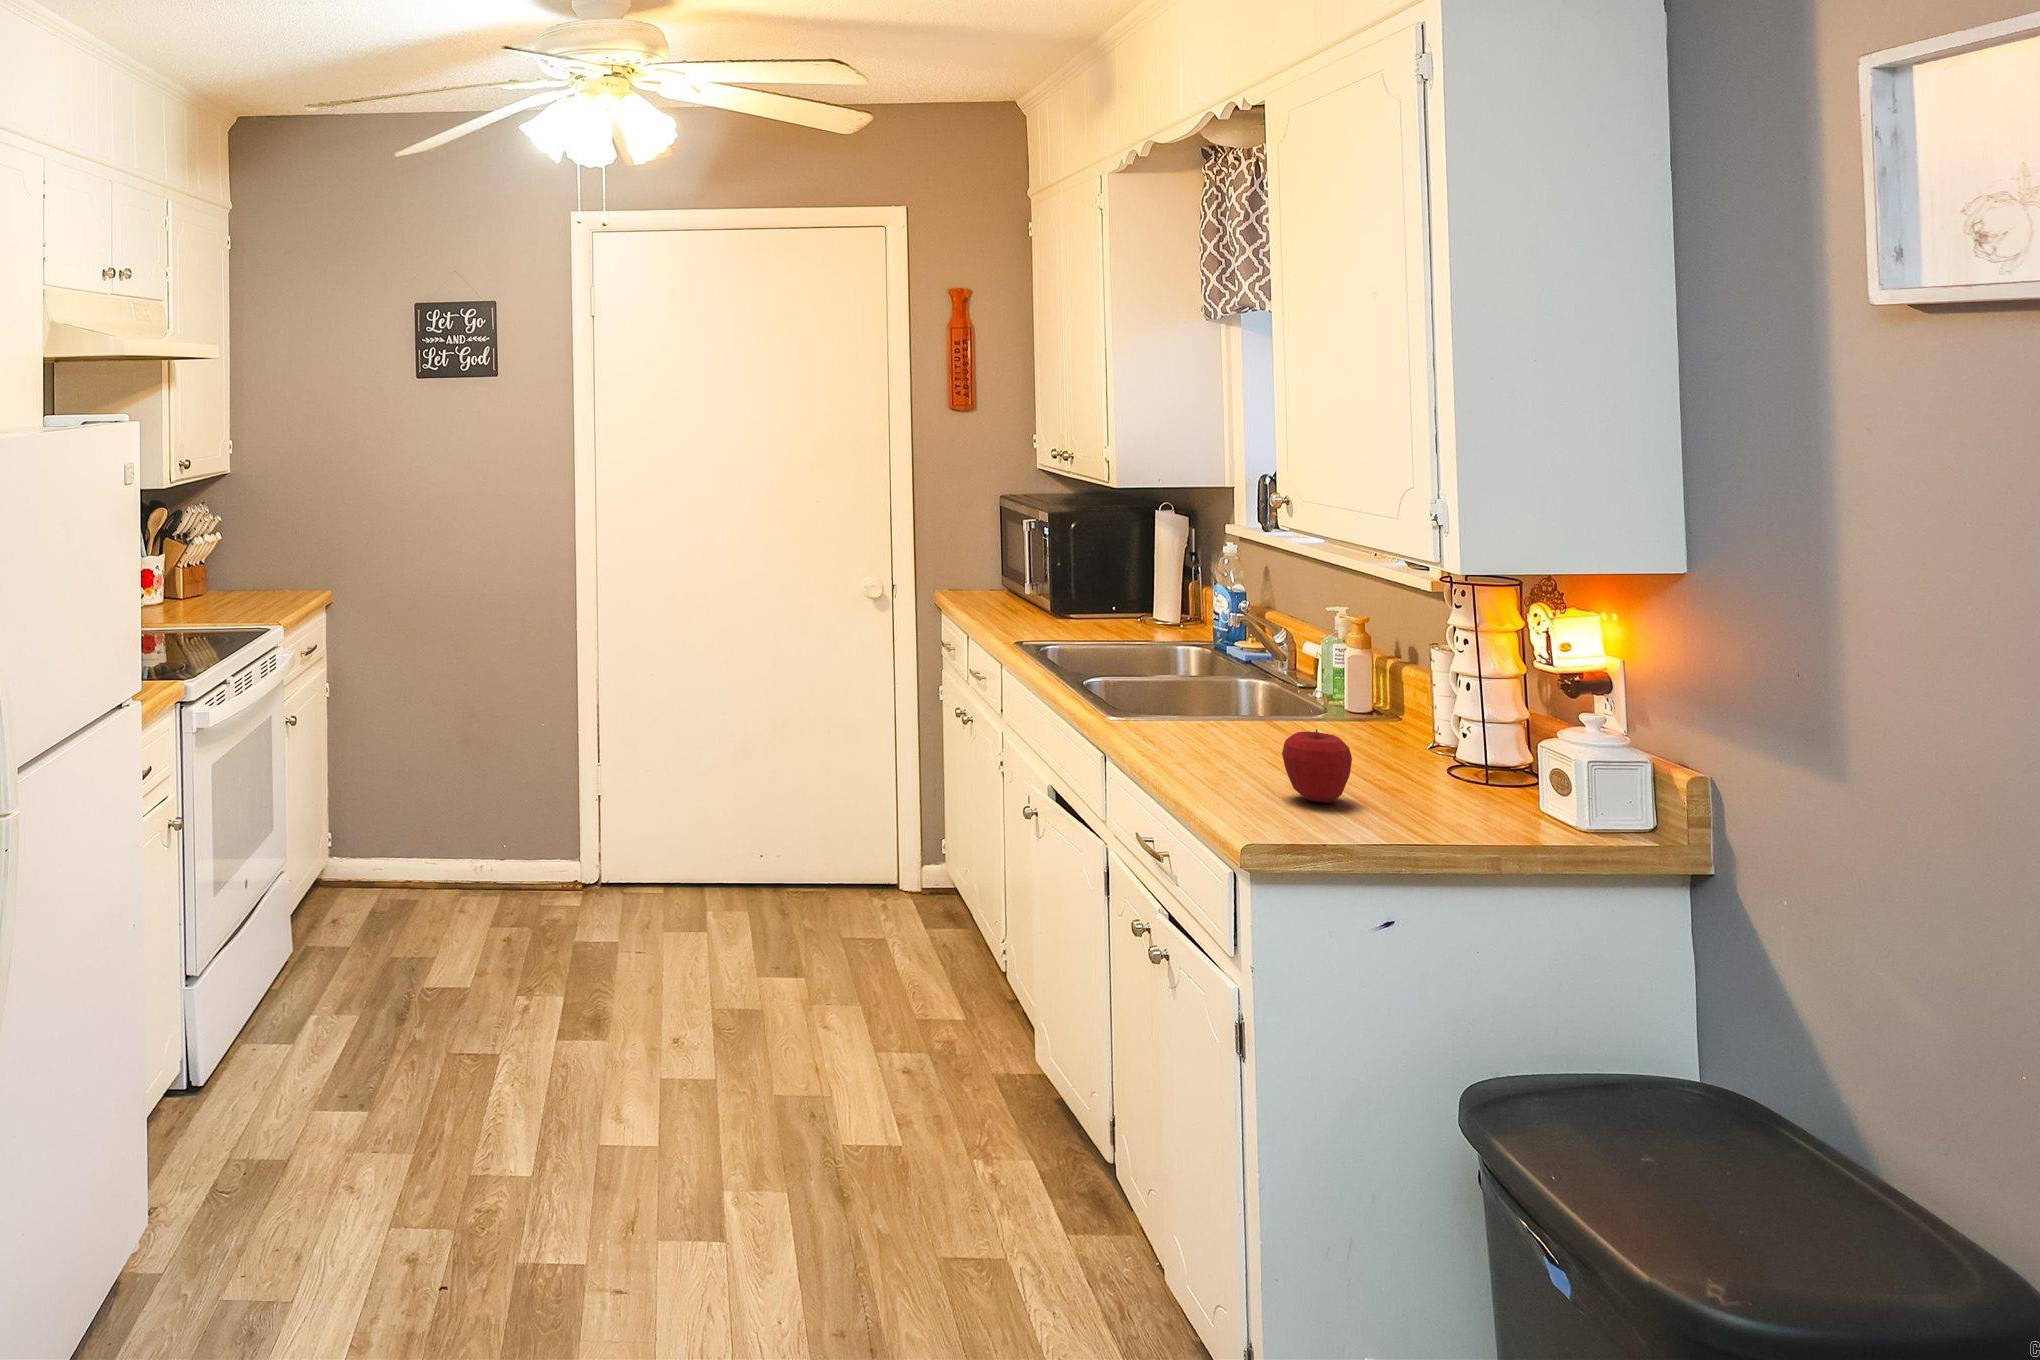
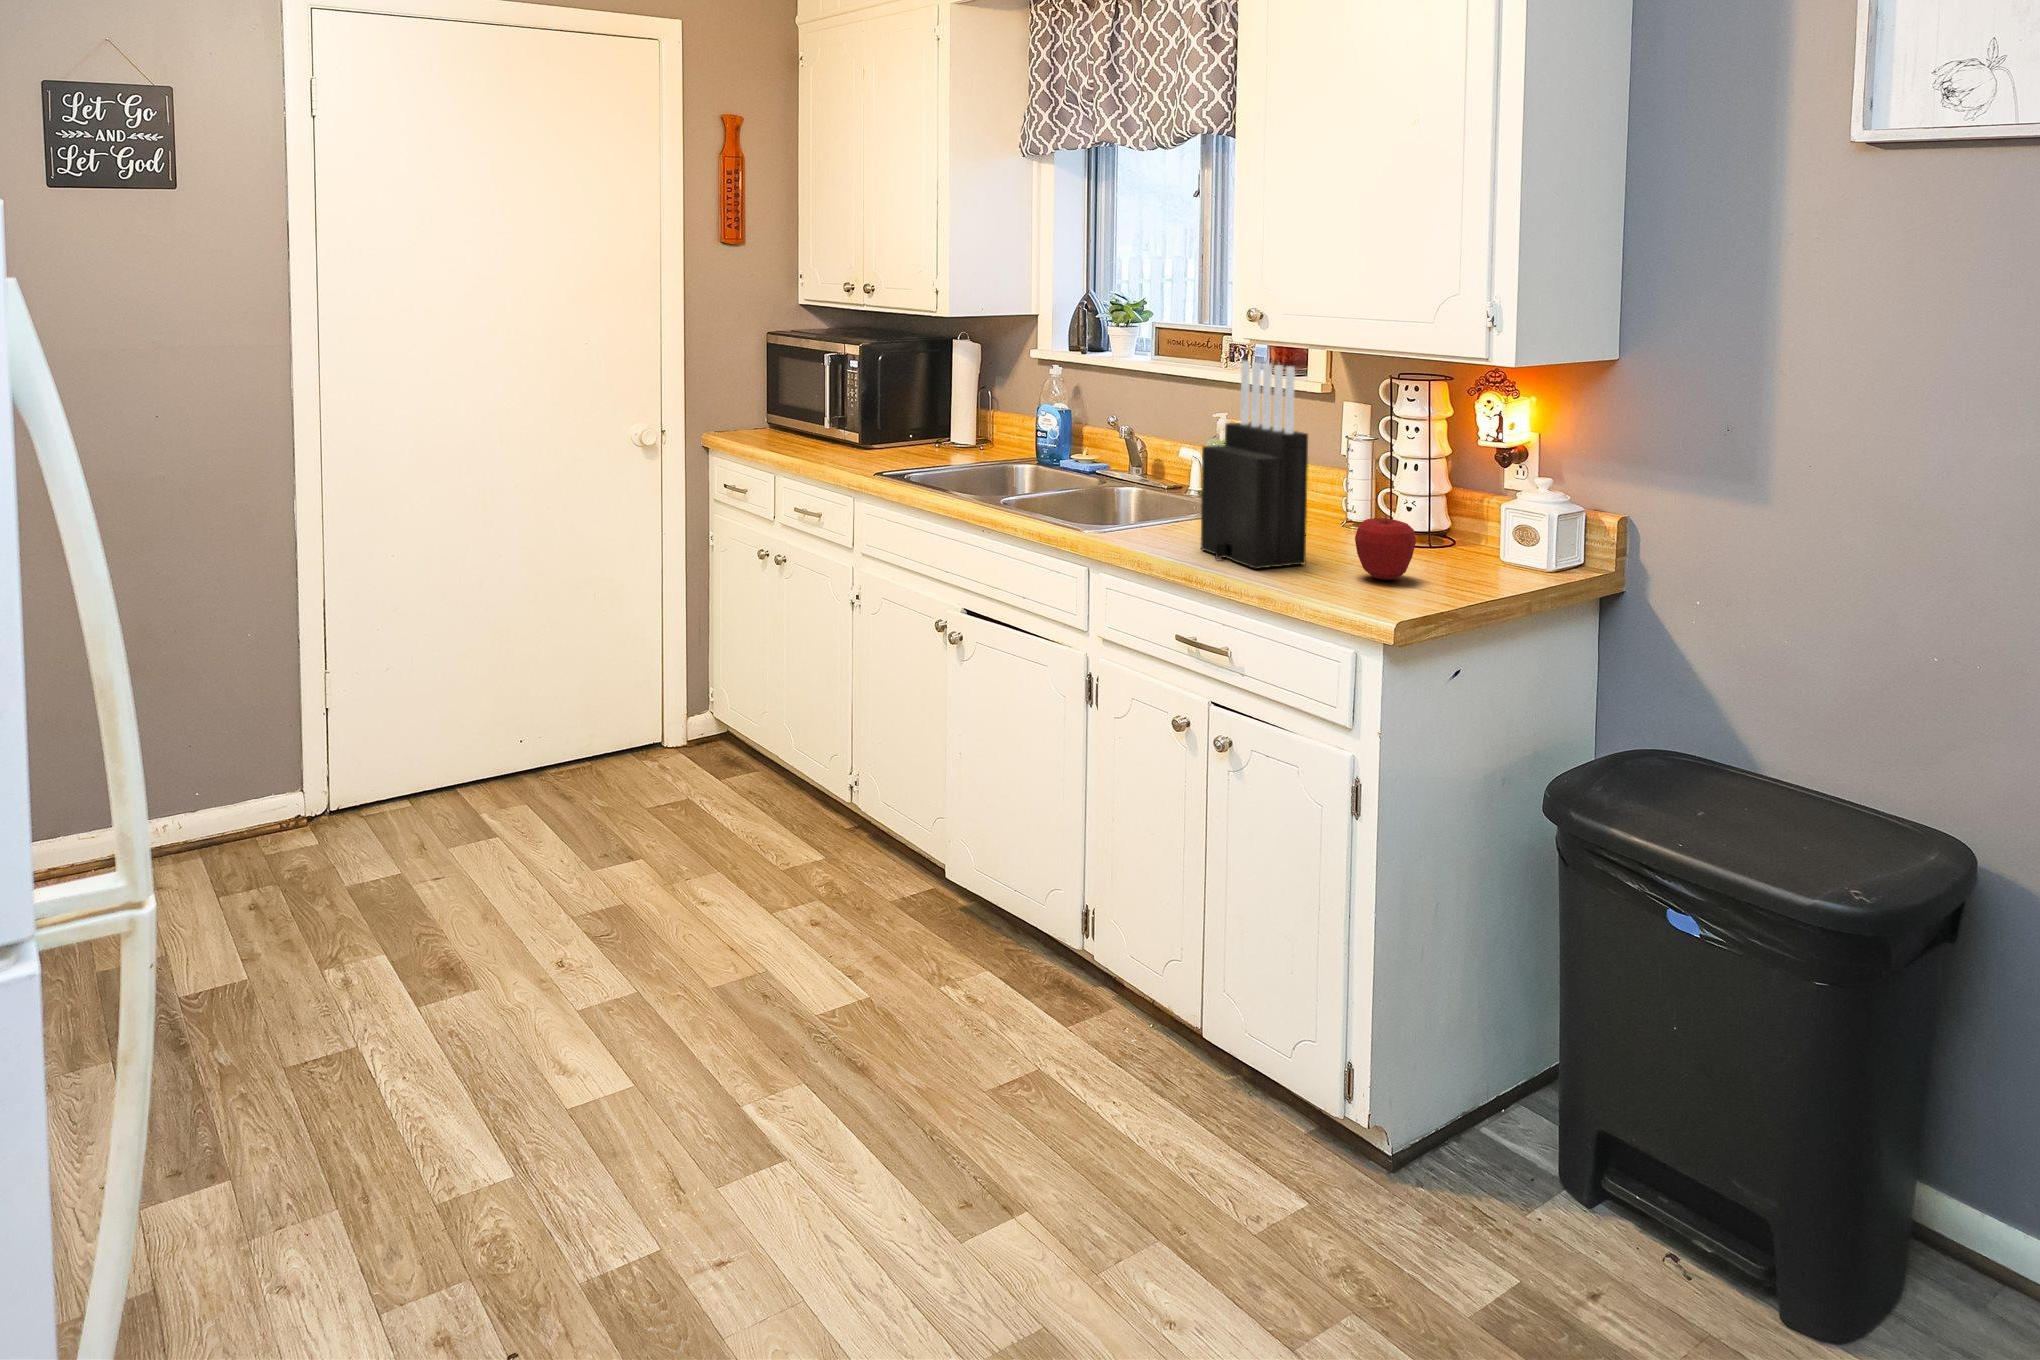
knife block: none [1172,549,1261,775] -> present [1201,361,1308,569]

